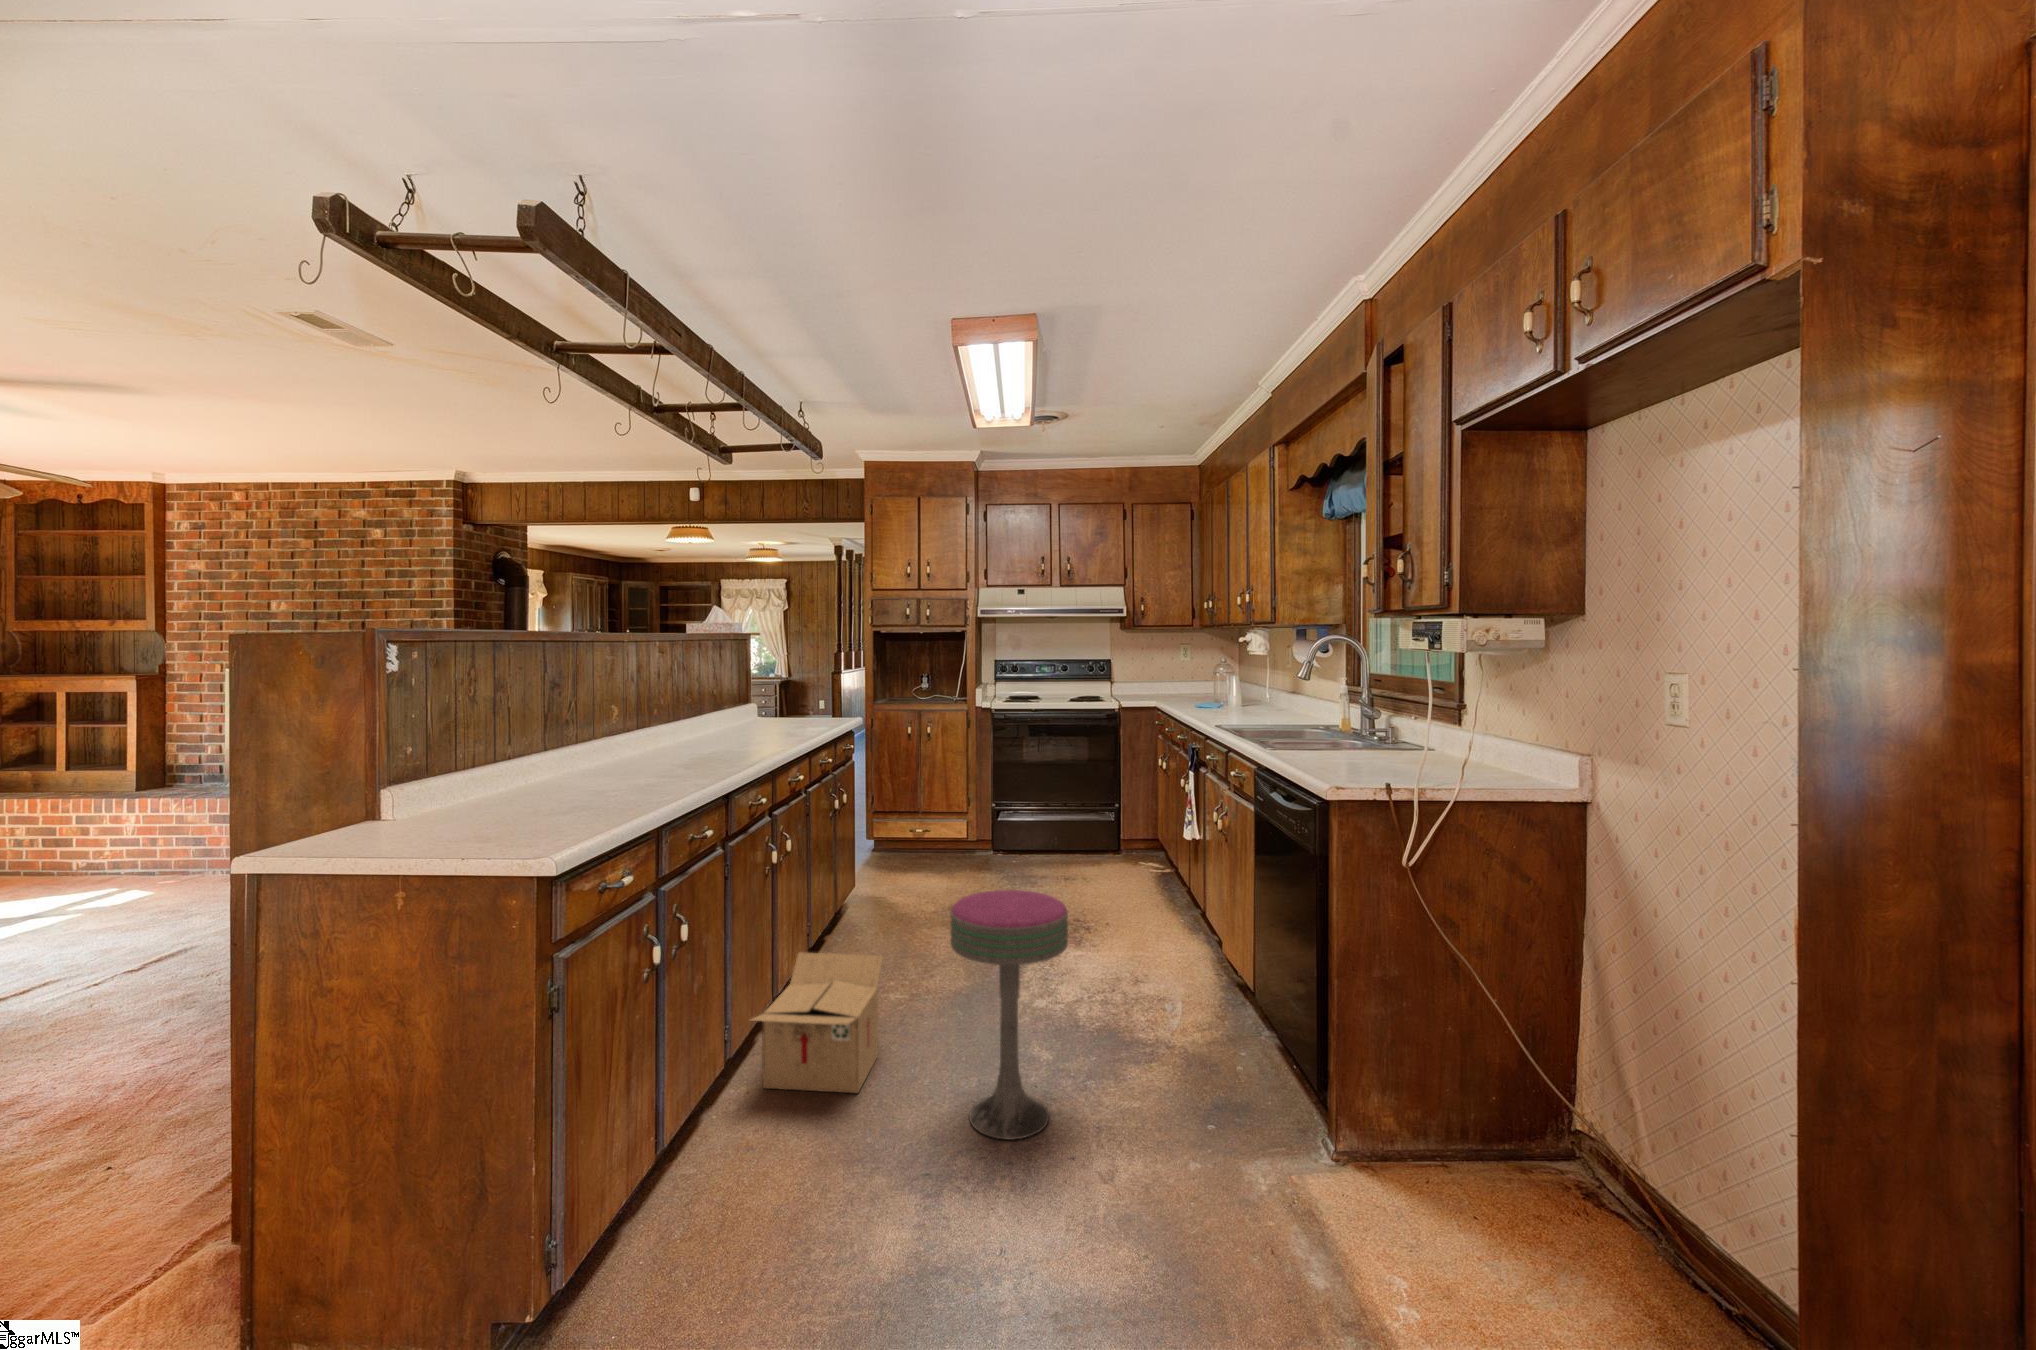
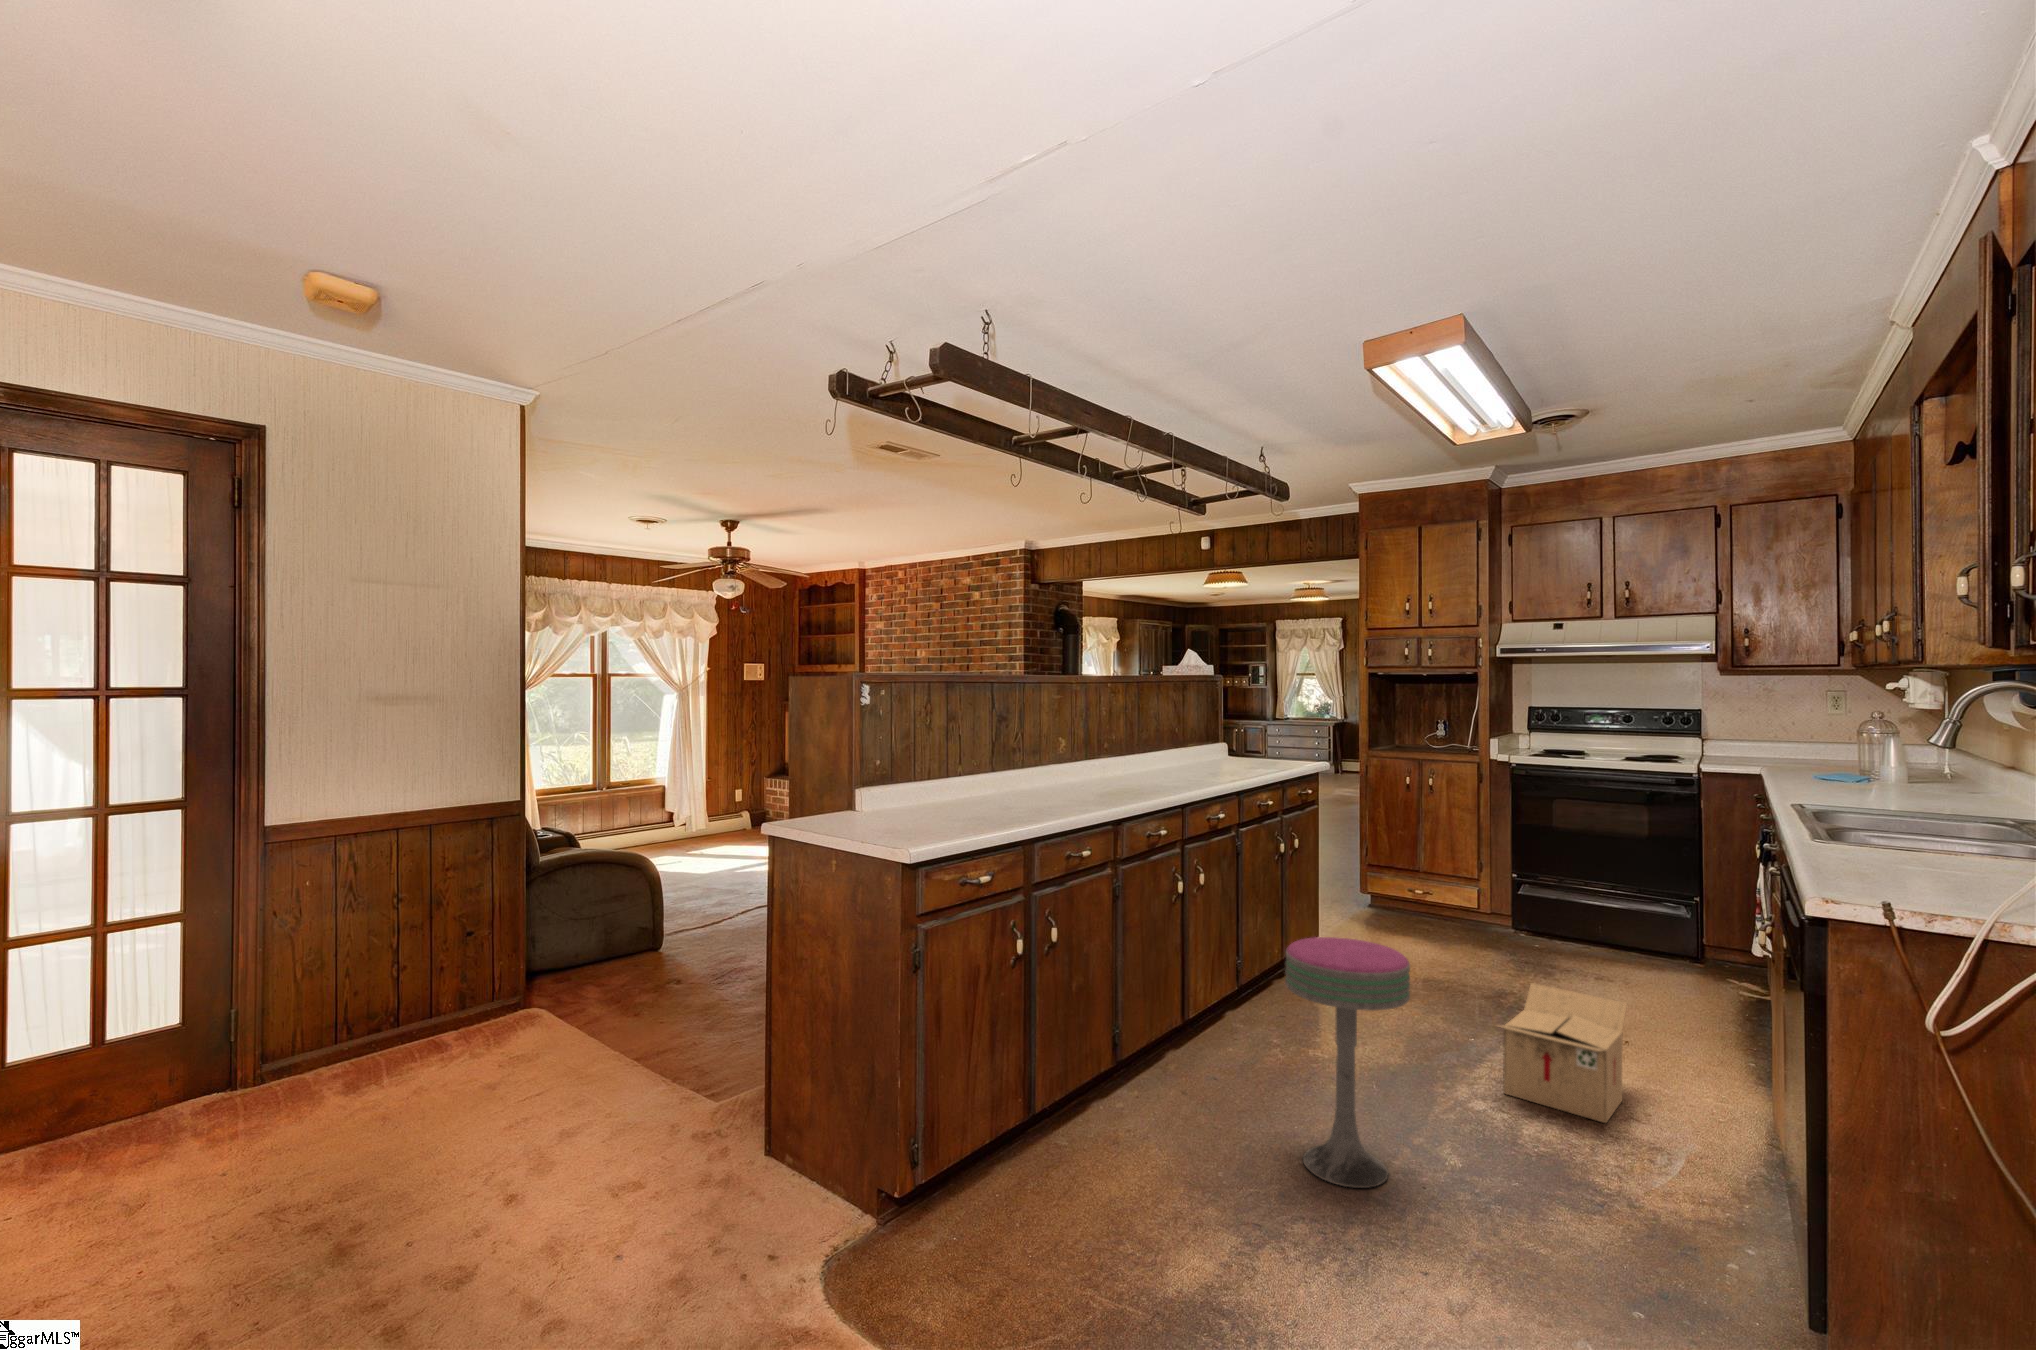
cardboard box: present [751,952,883,1093] -> present [1500,983,1627,1123]

